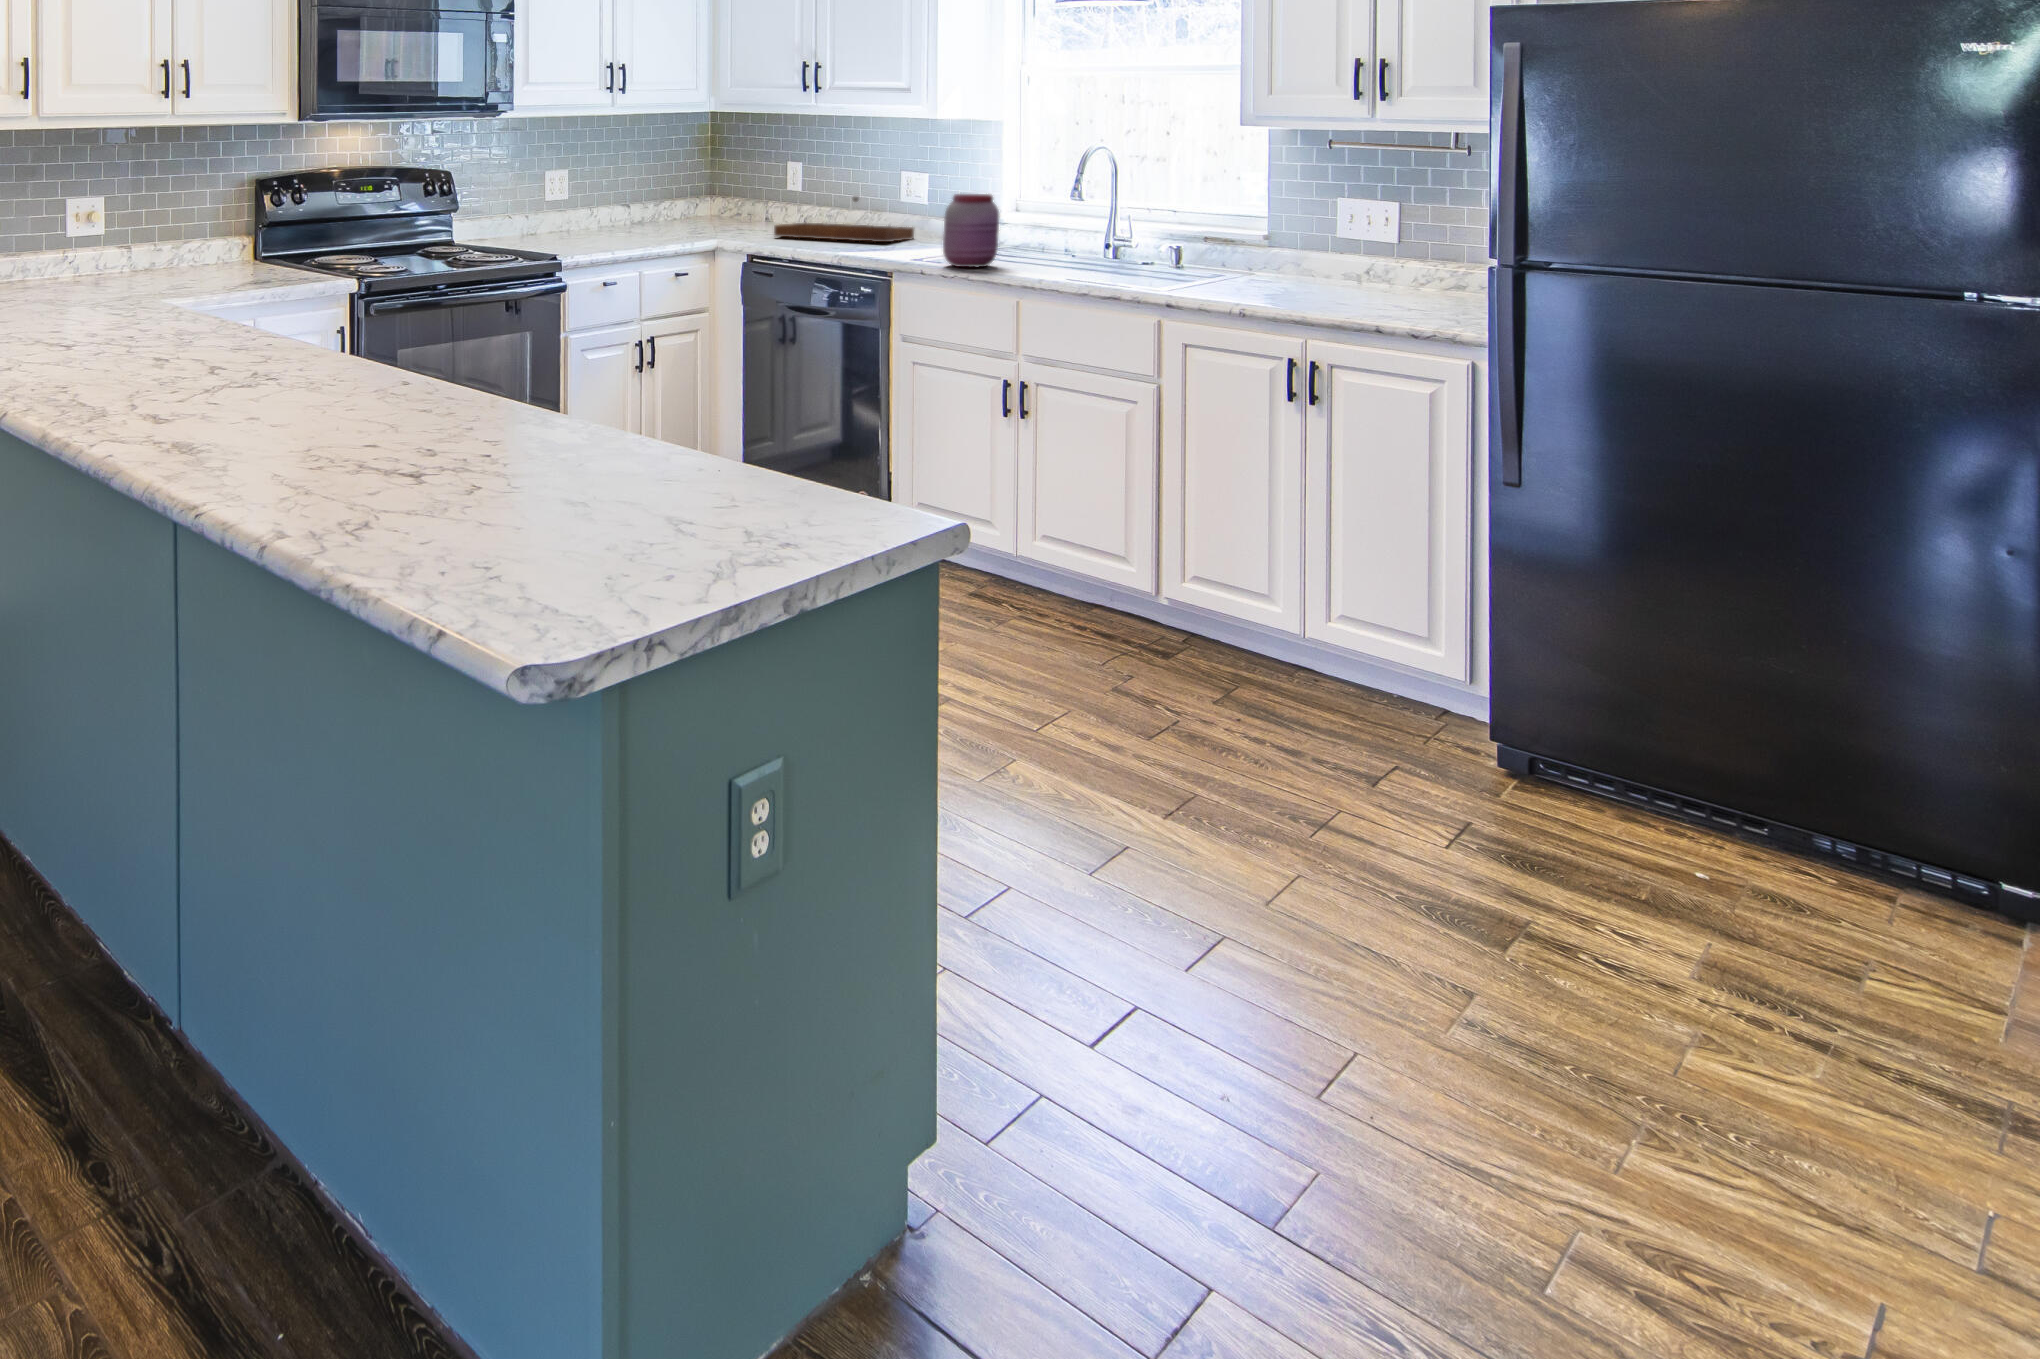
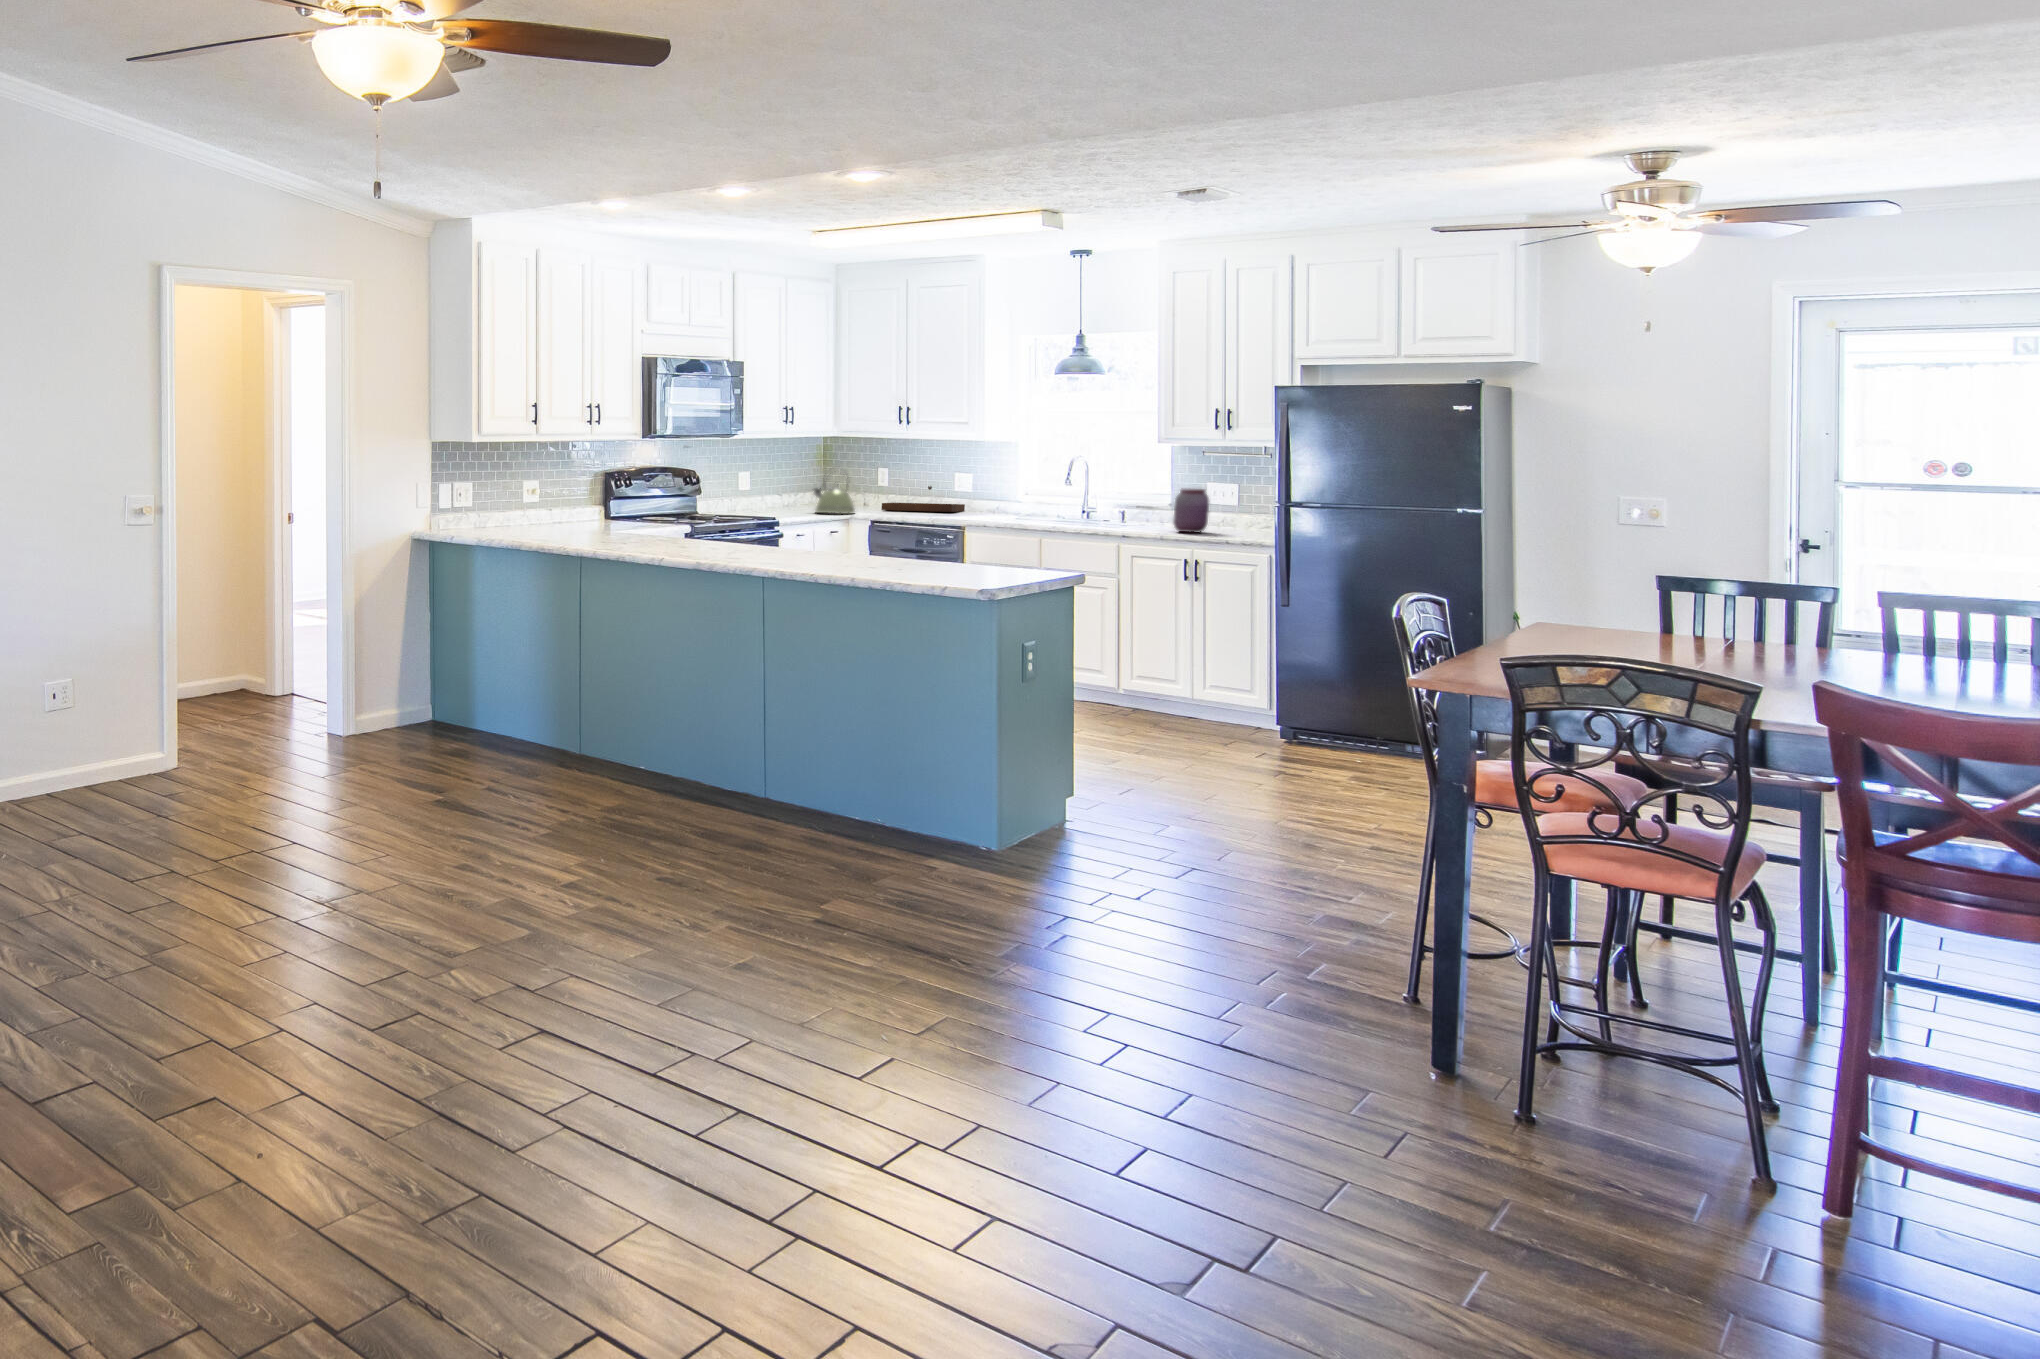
kettle: none [654,165,723,245] -> present [814,472,855,514]
jar: present [943,194,1000,267] -> present [1173,488,1209,533]

